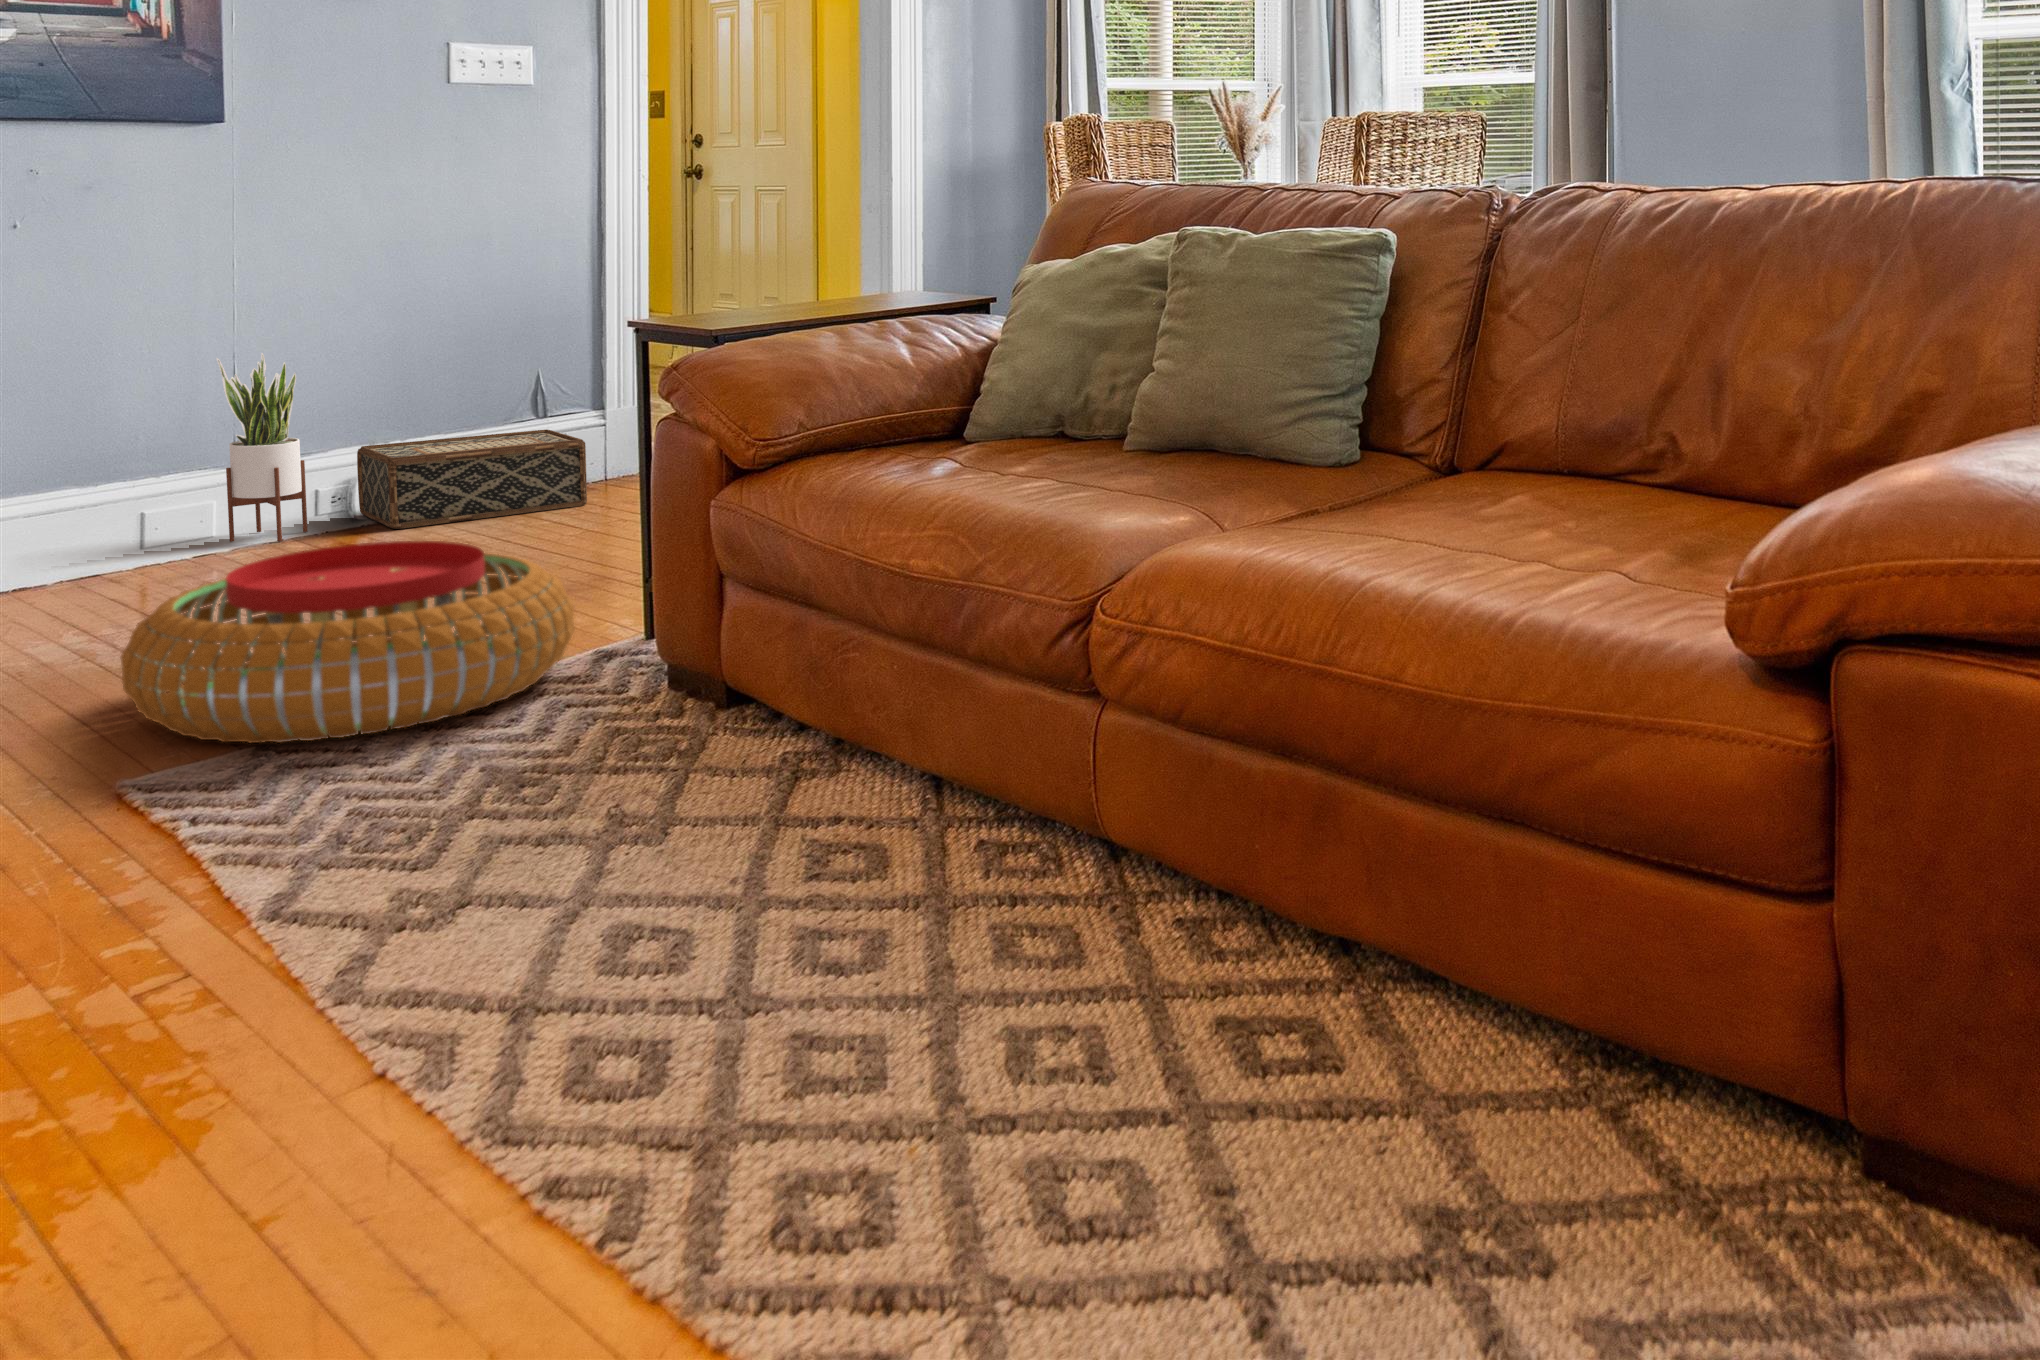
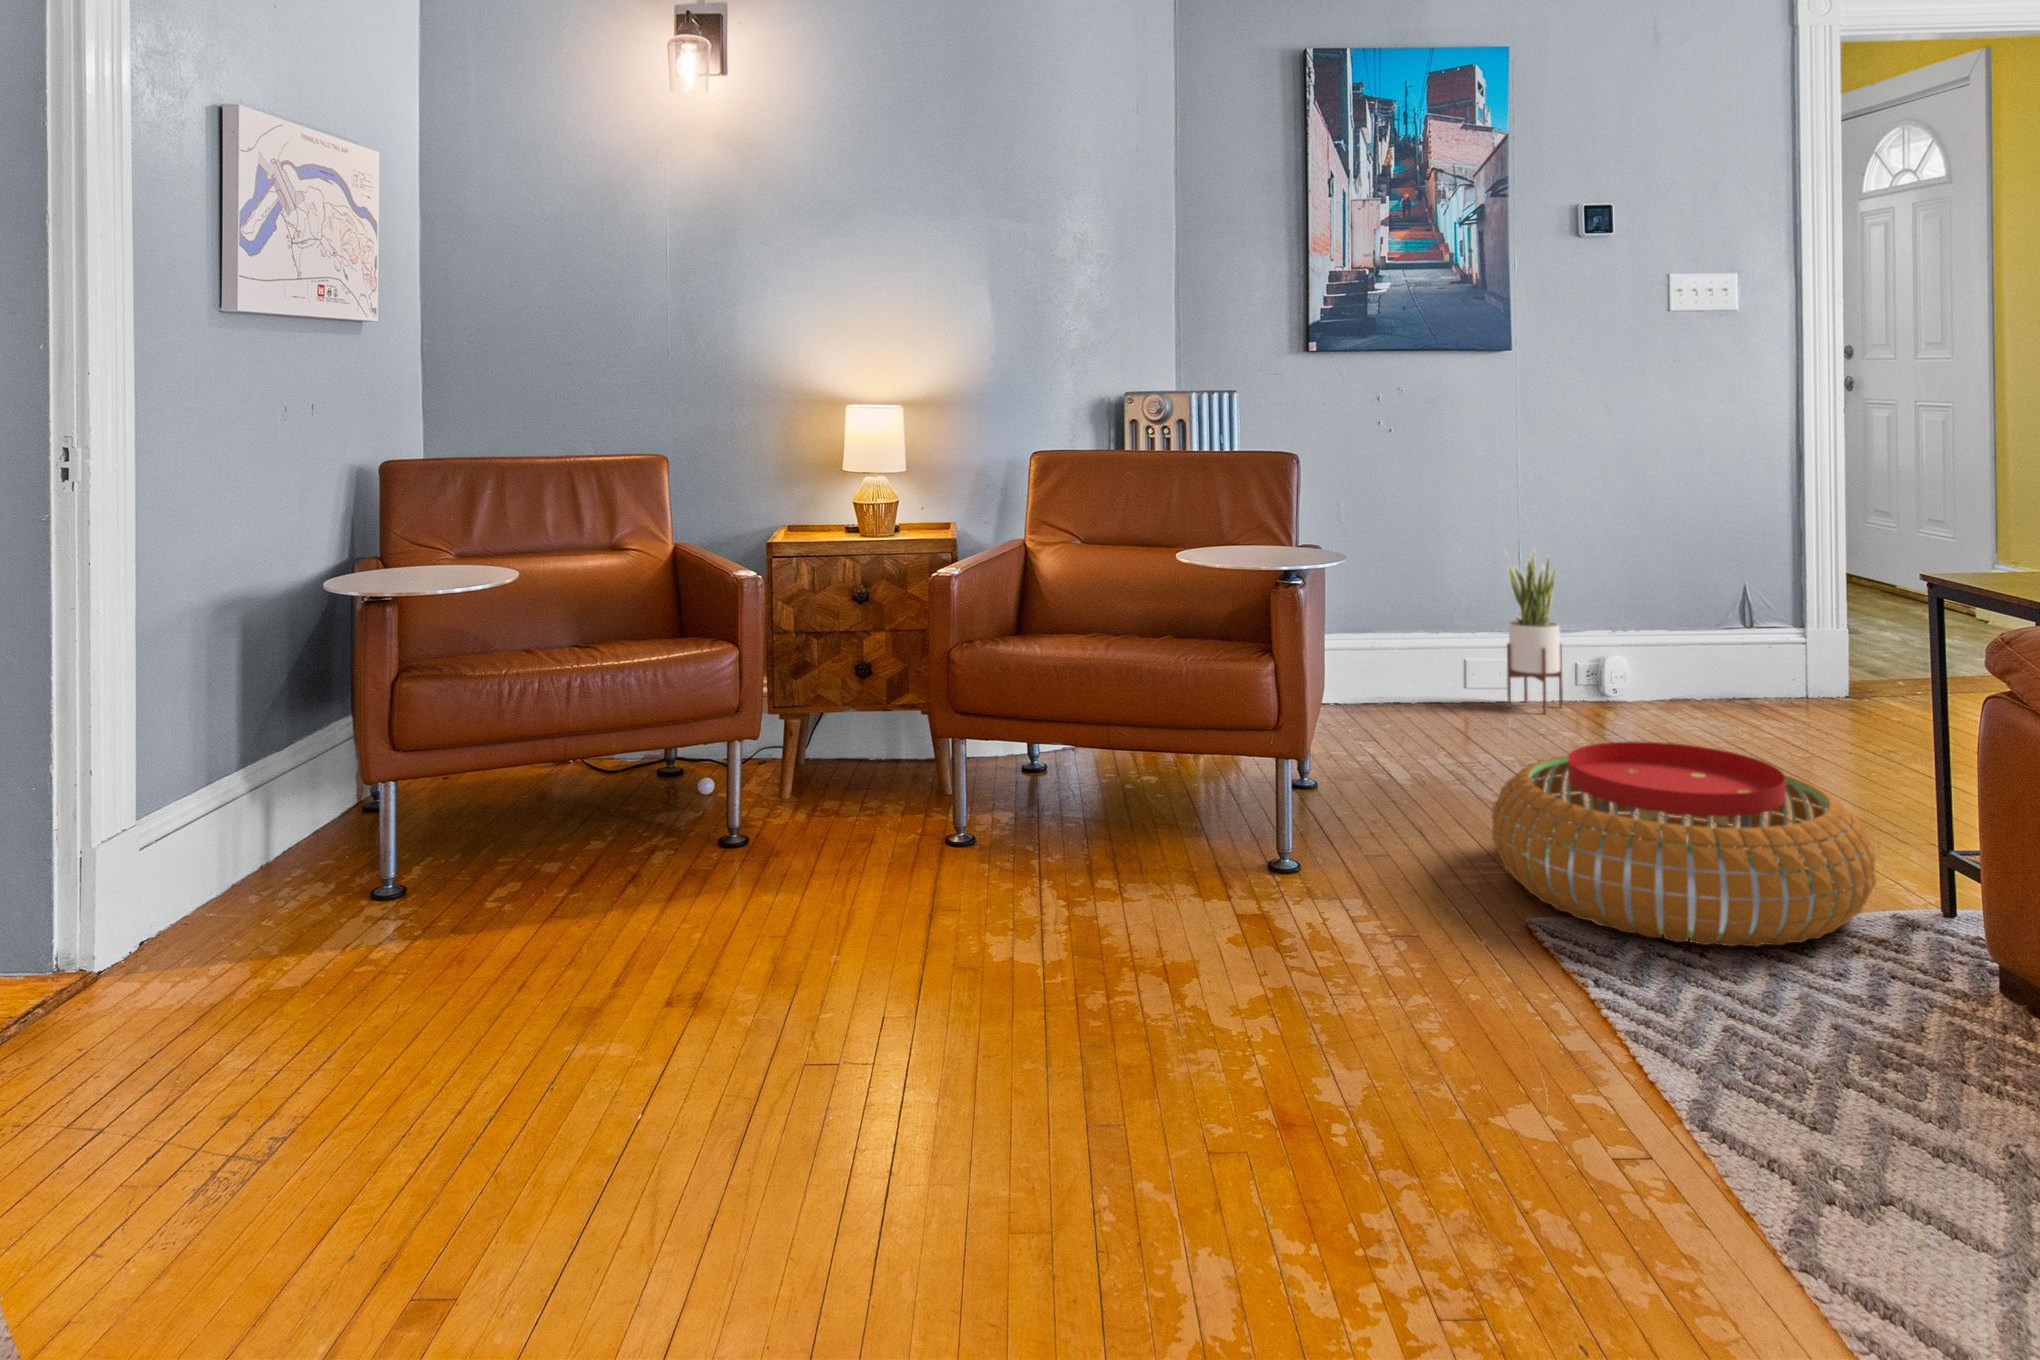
woven basket: present [357,429,587,529] -> none [1597,635,1799,718]

